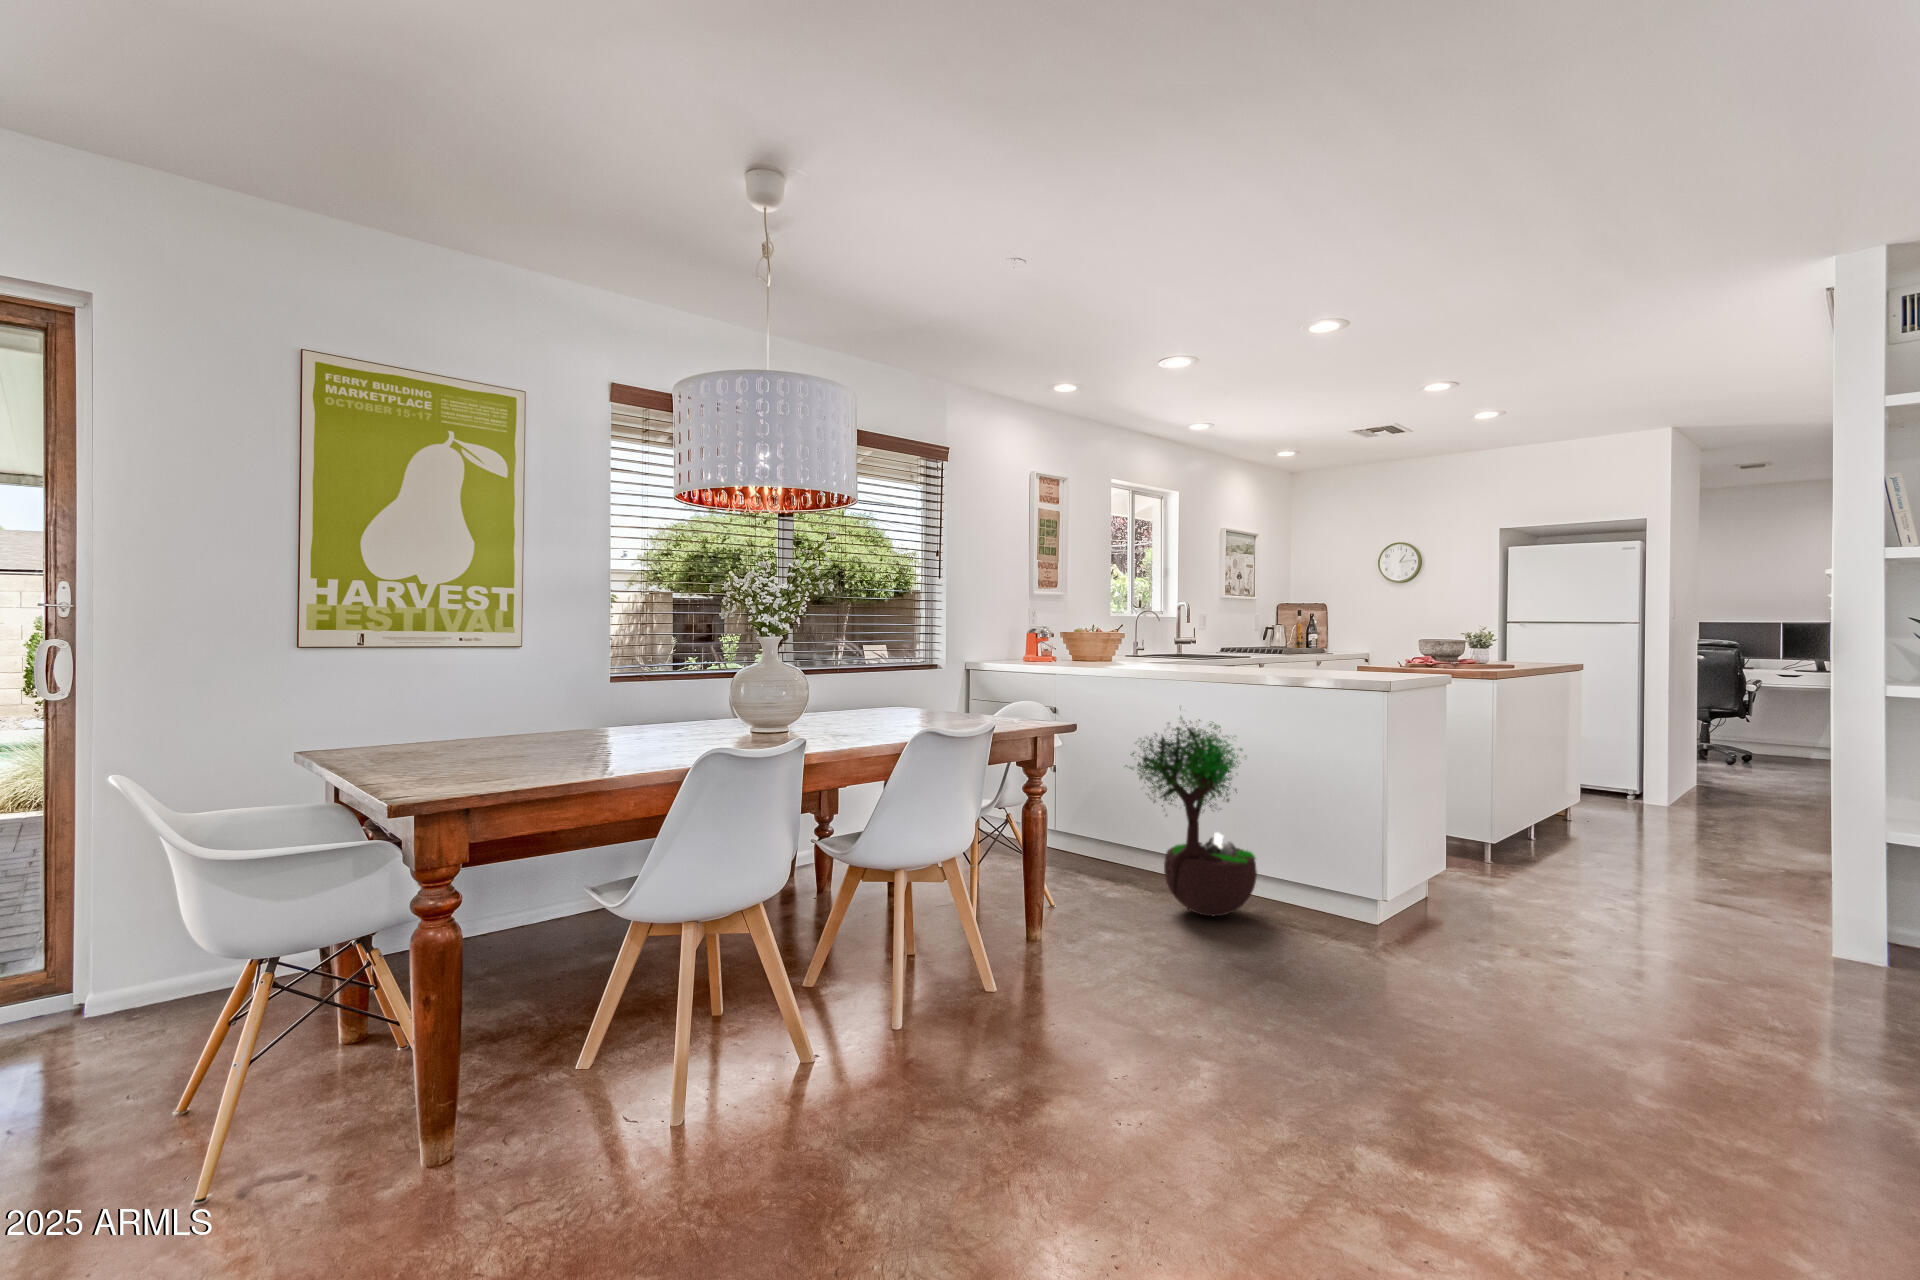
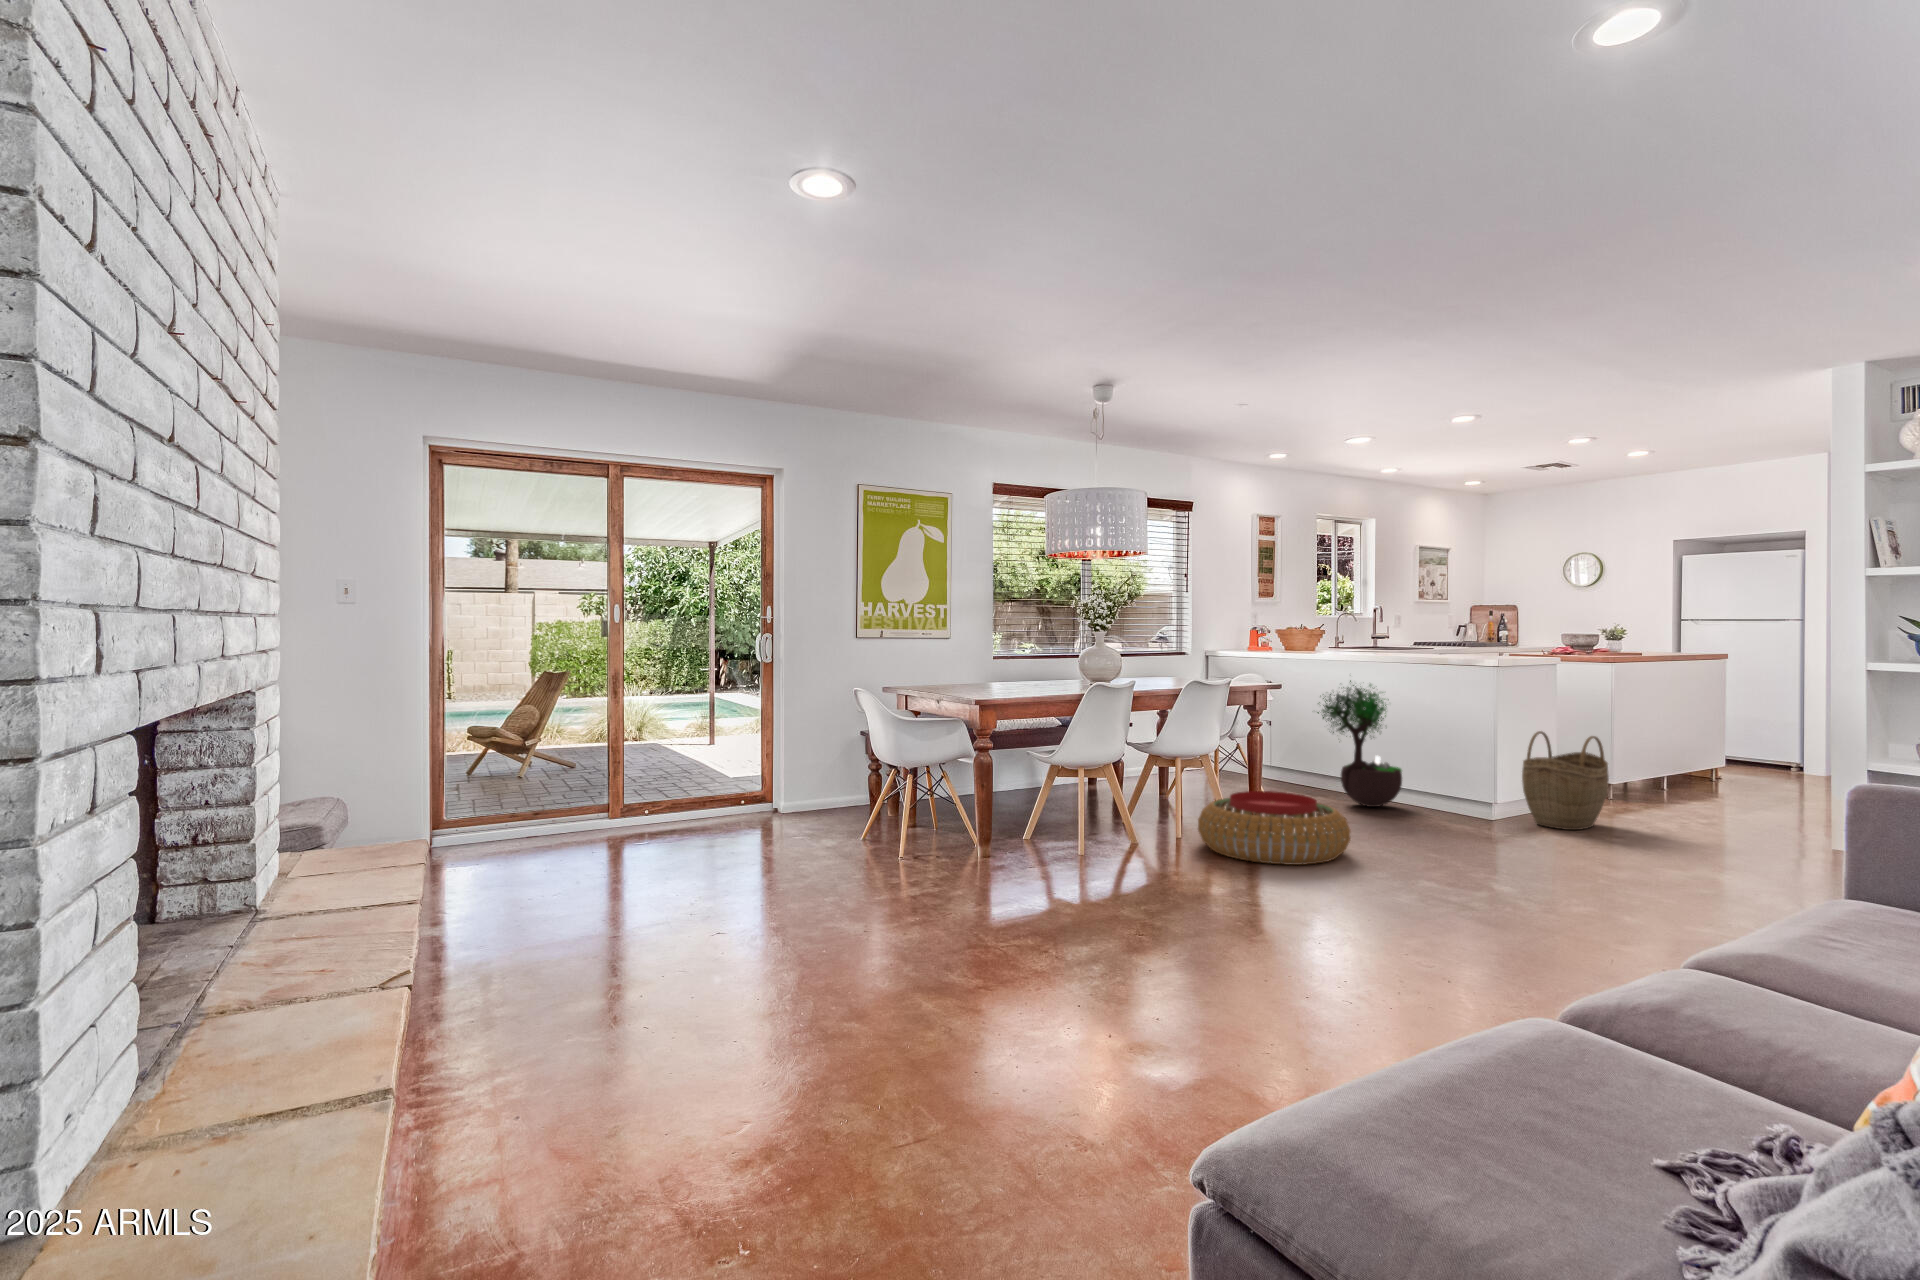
woven basket: none [1445,798,1571,964] -> present [1522,731,1609,830]
pouf: none [924,957,1230,1170] -> present [1198,791,1350,865]

